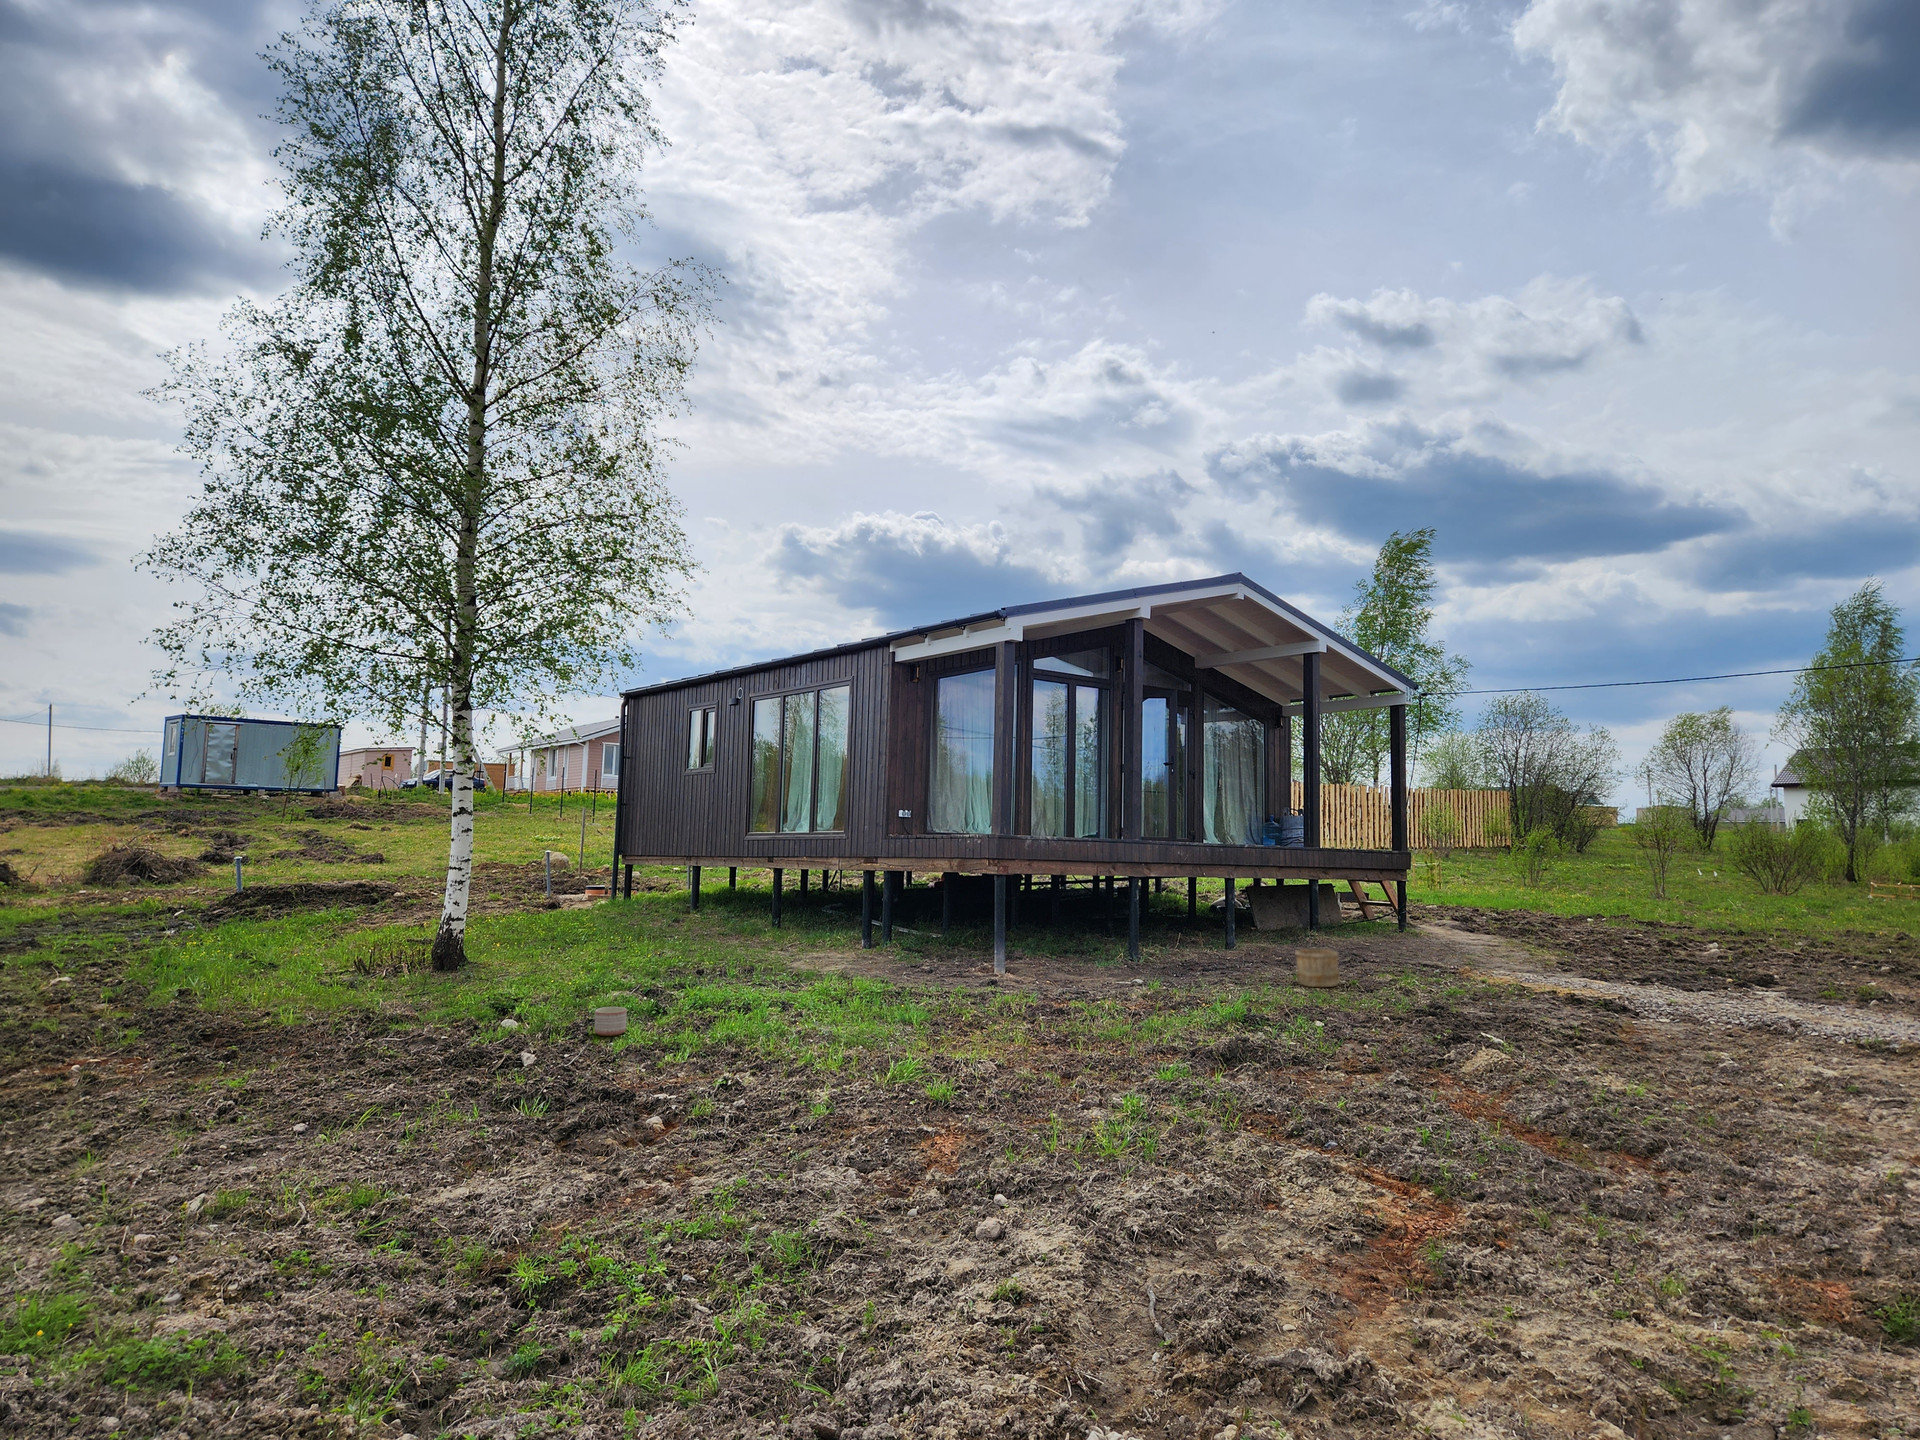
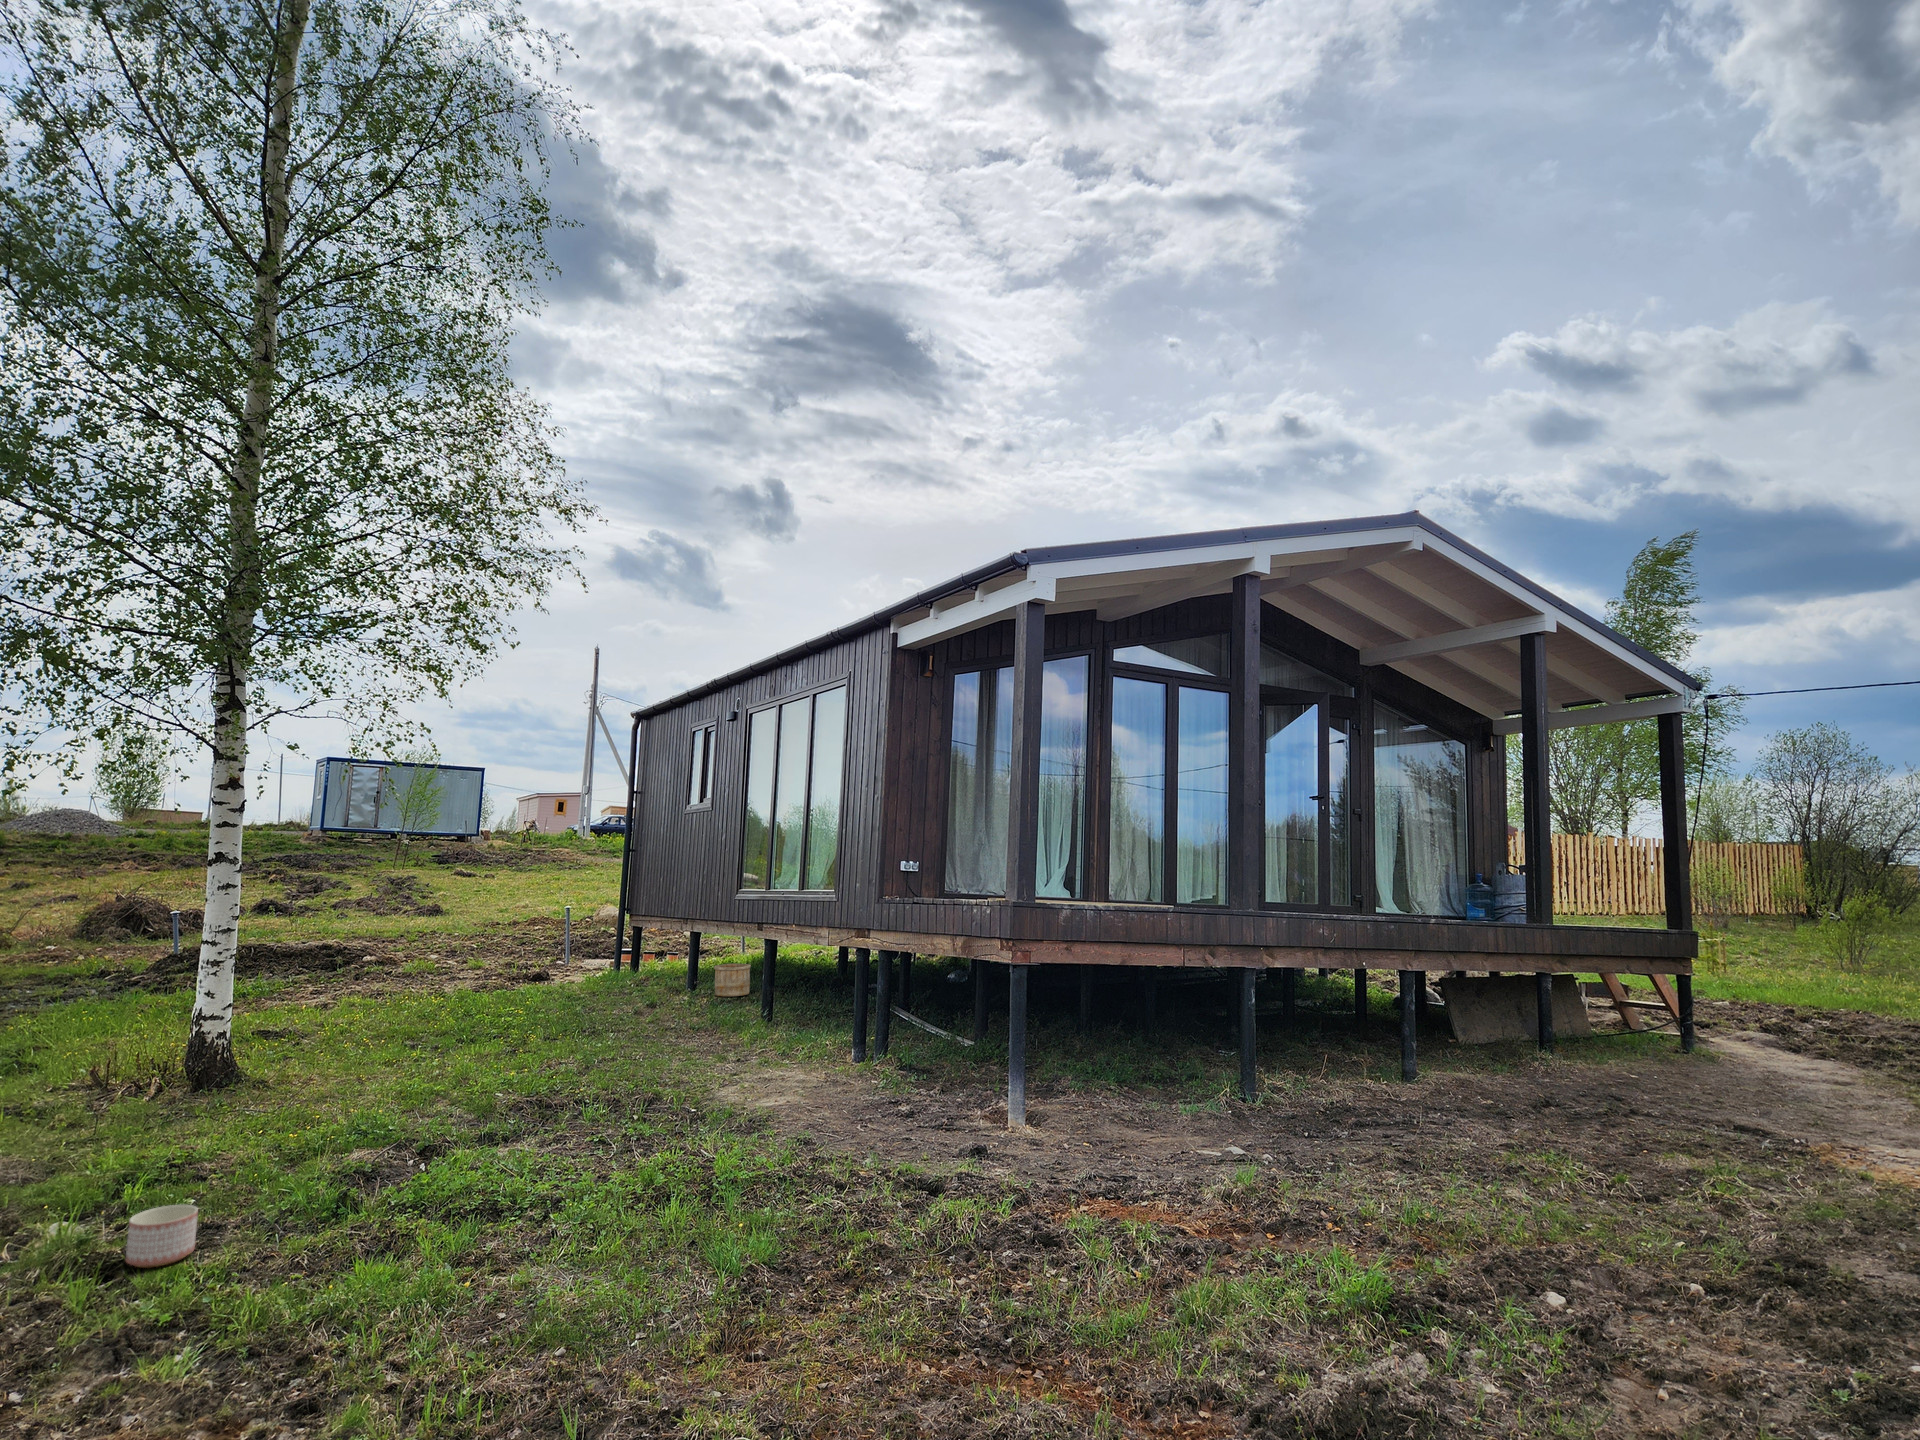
wooden bucket: present [1295,949,1339,987] -> present [714,964,751,996]

